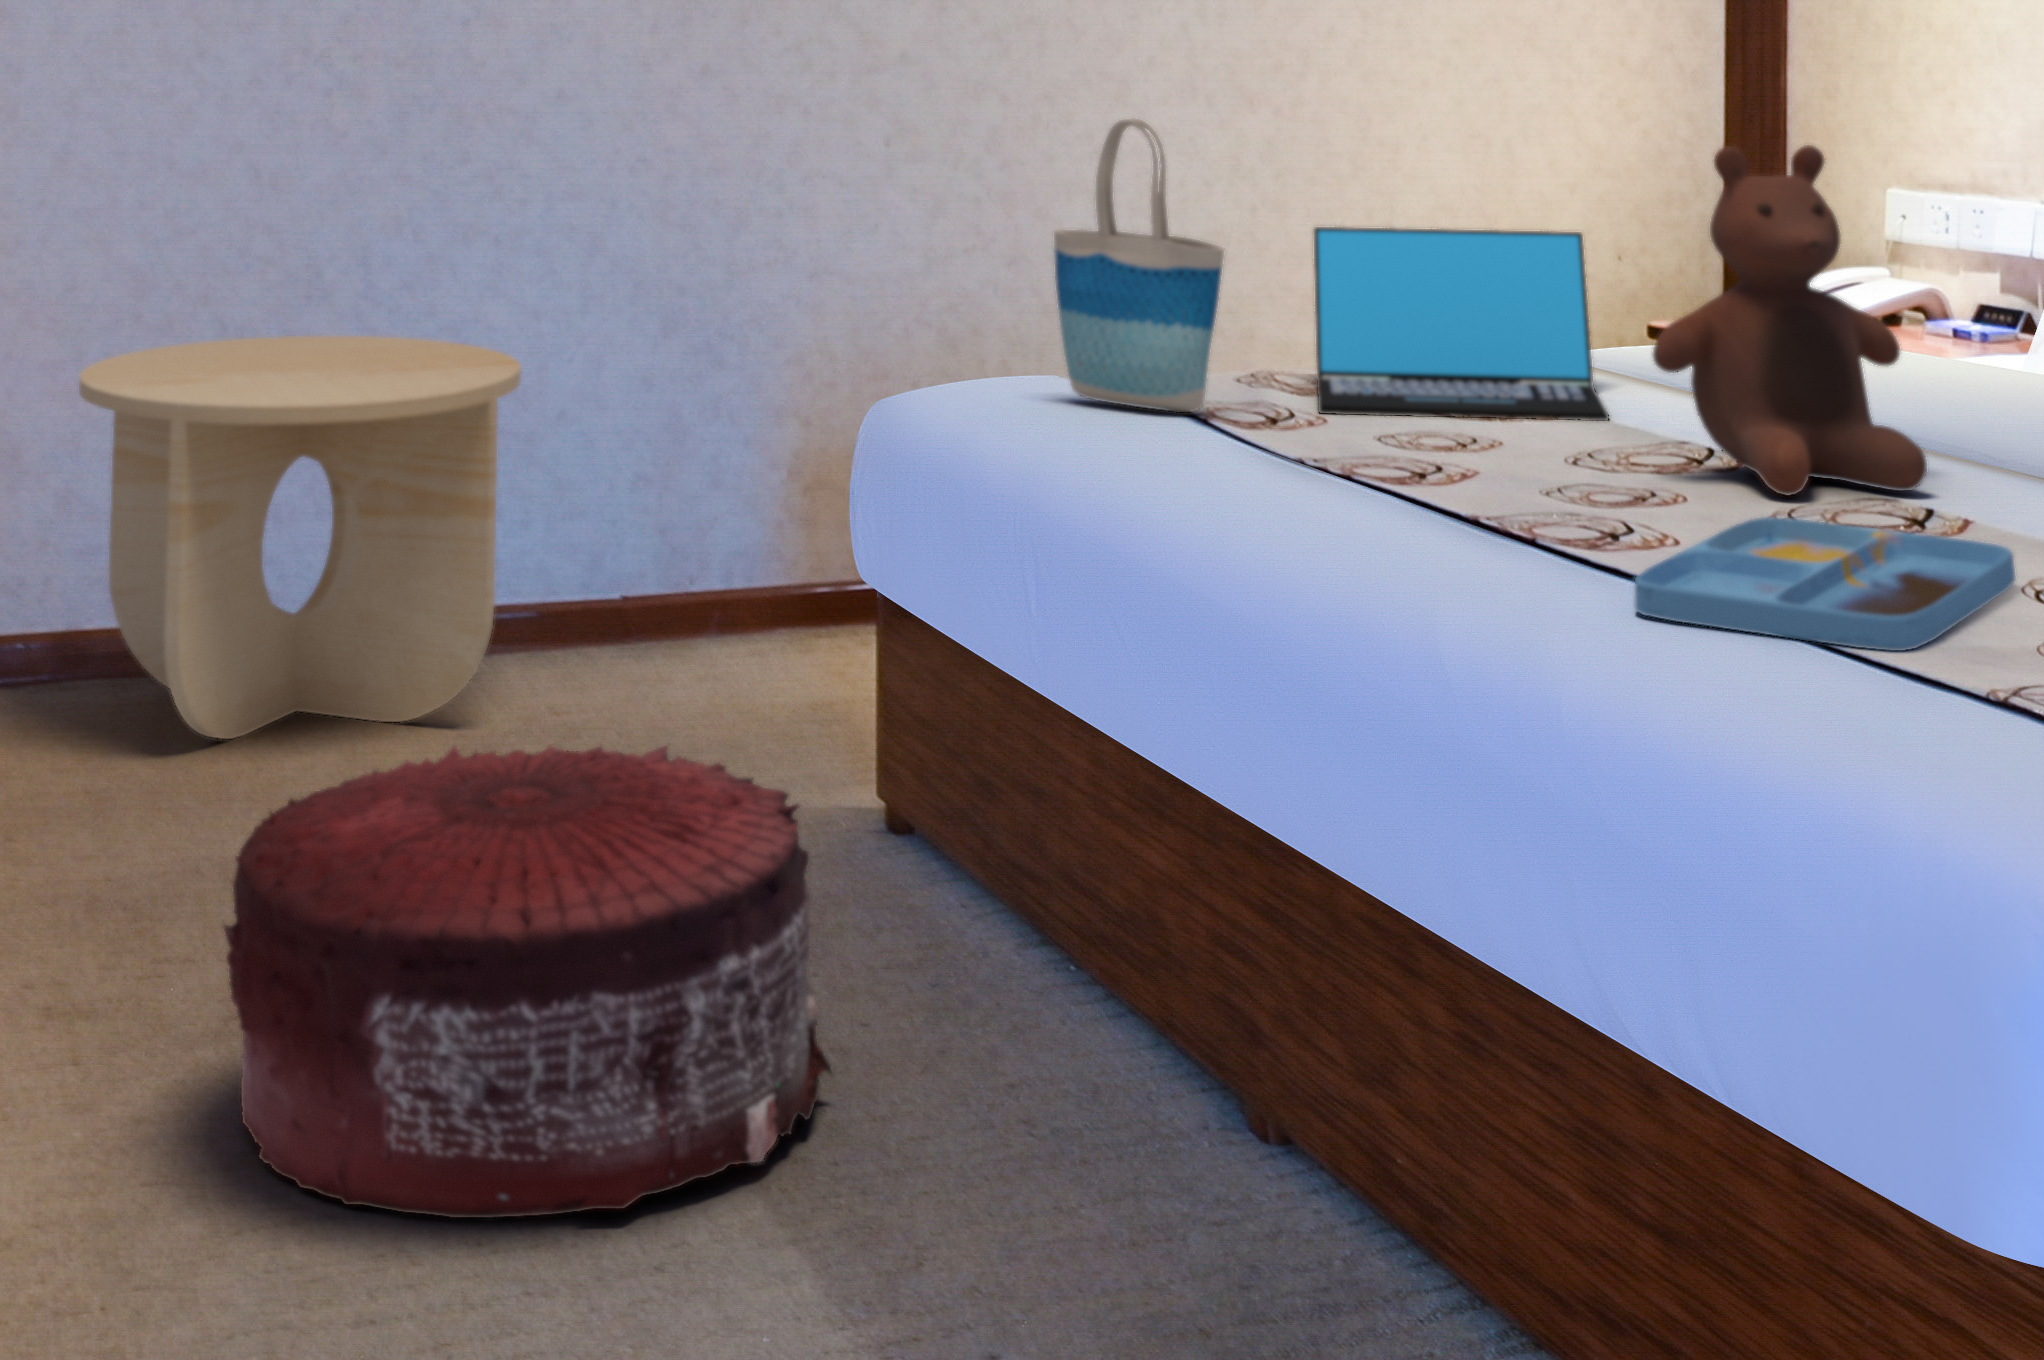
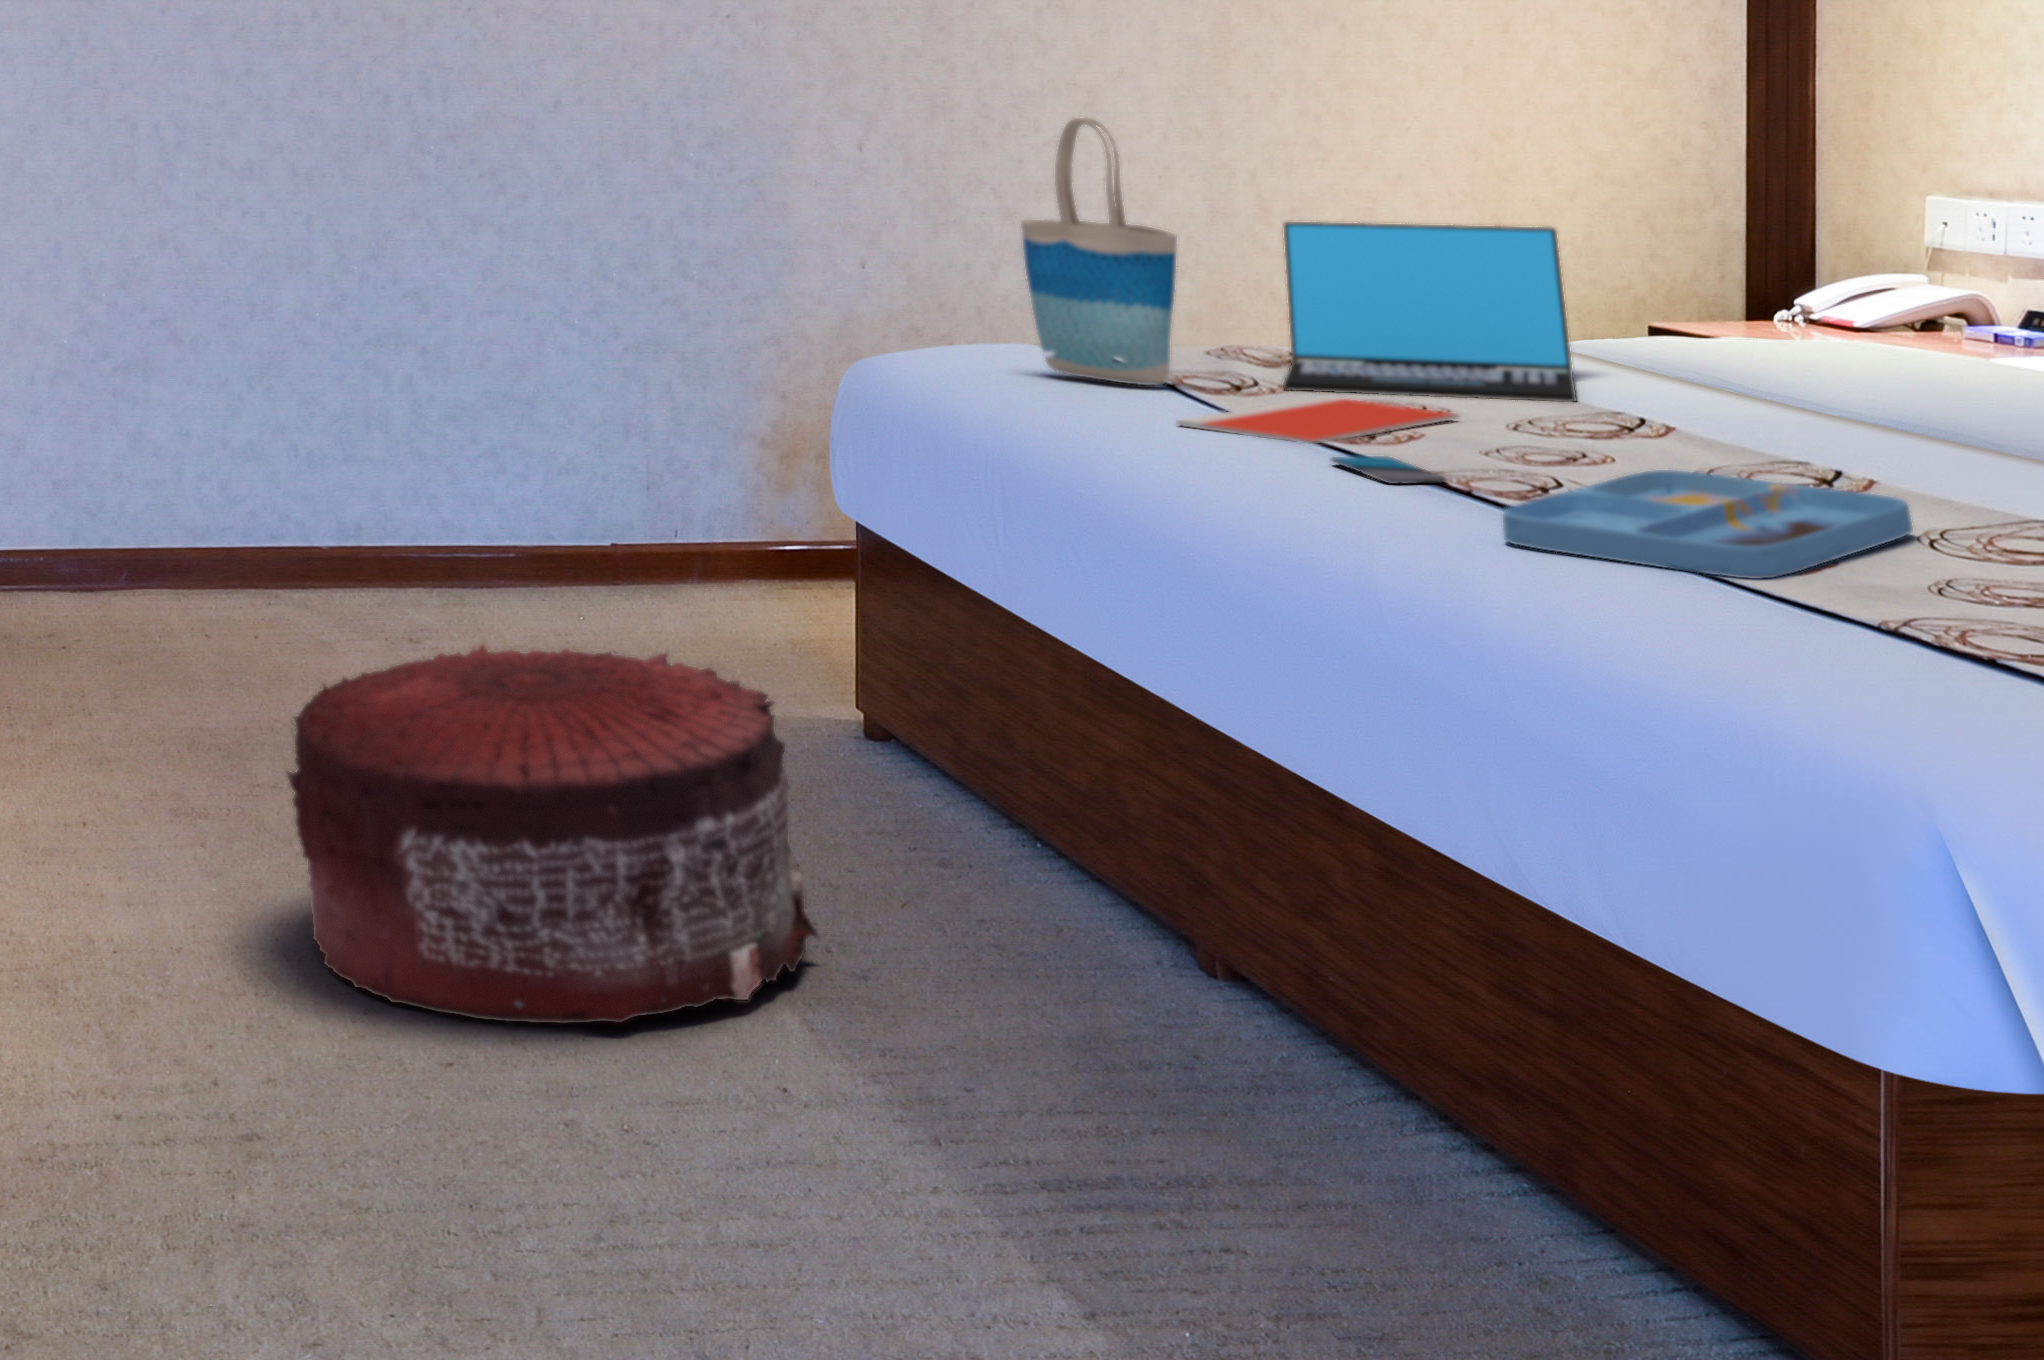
stuffed bear: present [1653,145,1927,495] -> none [1583,133,1871,462]
side table: present [79,336,521,739] -> none [192,322,570,662]
notebook: none [1233,423,1511,486] -> present [1177,396,1459,444]
smartphone: none [1412,501,1539,537] -> present [1332,456,1446,484]

